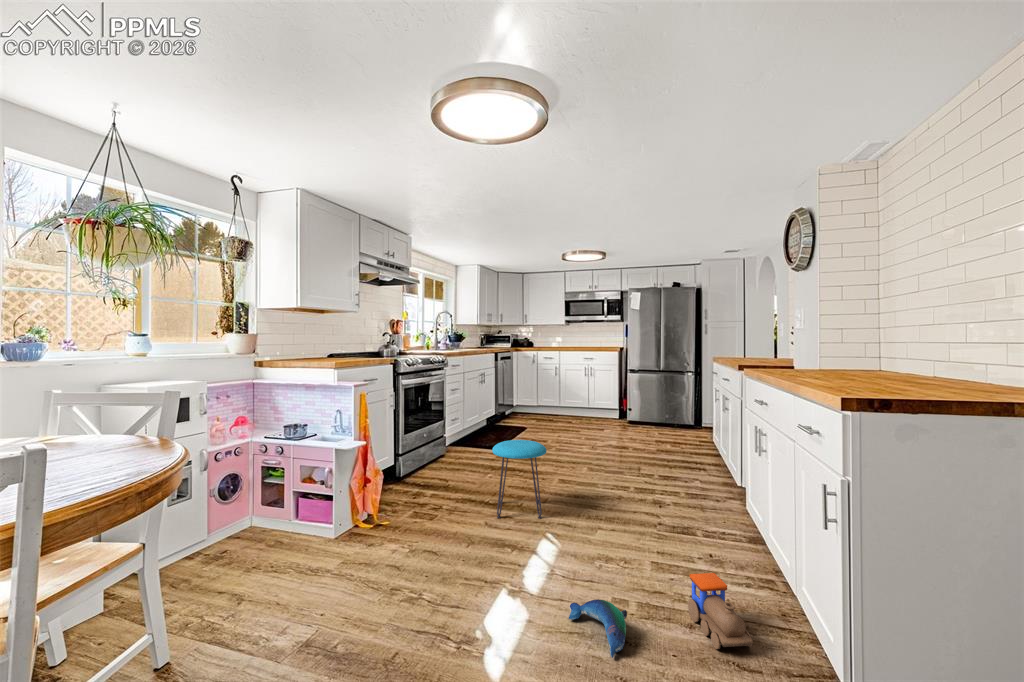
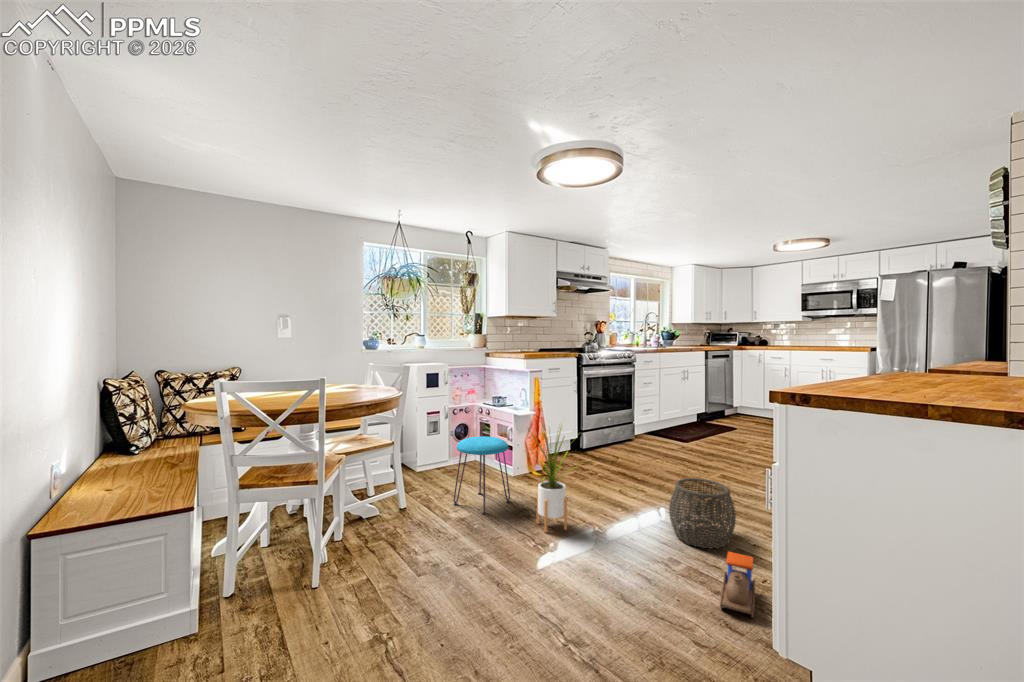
stool: present [492,440,547,518] -> present [453,436,510,514]
house plant: none [407,445,492,619] -> present [531,425,570,532]
woven basket: none [579,492,652,575] -> present [669,478,736,549]
plush toy: present [569,599,627,658] -> none [622,547,659,584]

